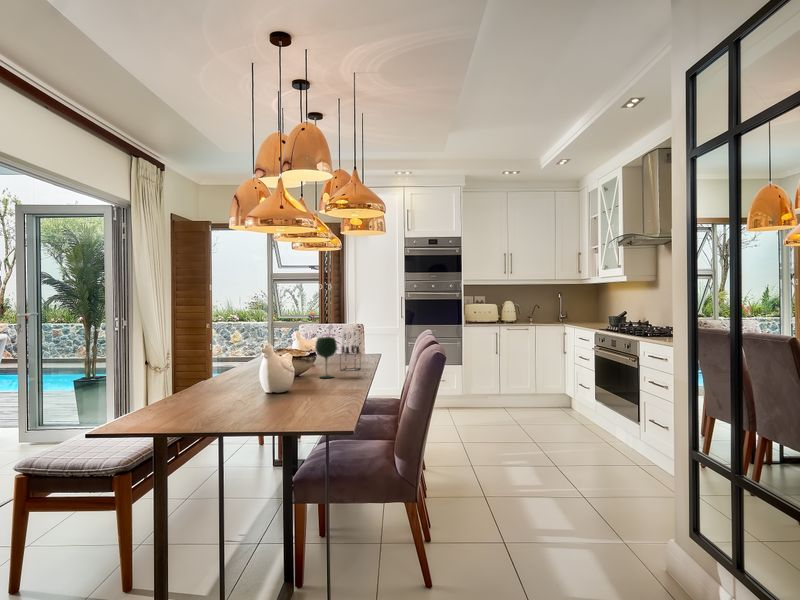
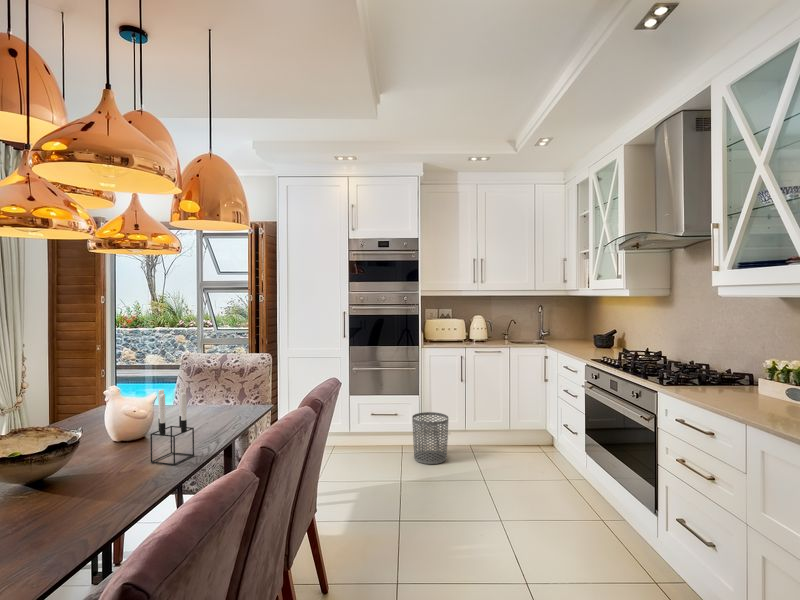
wine glass: present [315,337,337,378] -> none [60,417,109,502]
waste bin: none [458,378,487,416] -> present [412,412,448,464]

